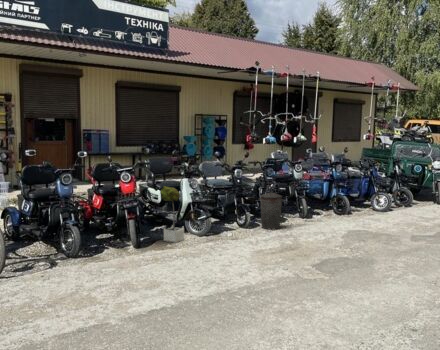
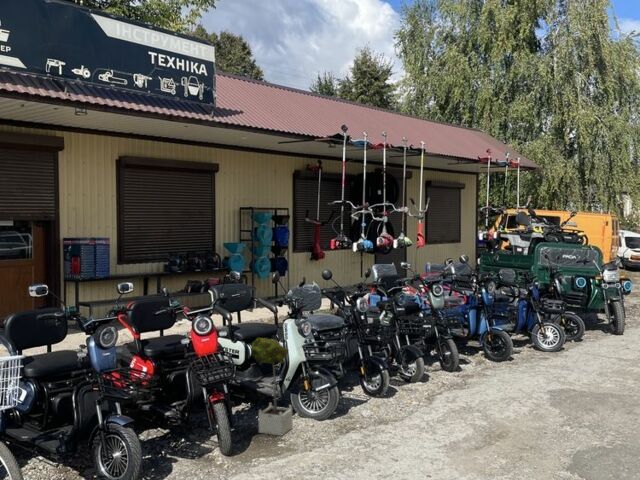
trash can: present [259,191,284,230] -> none [394,333,435,396]

